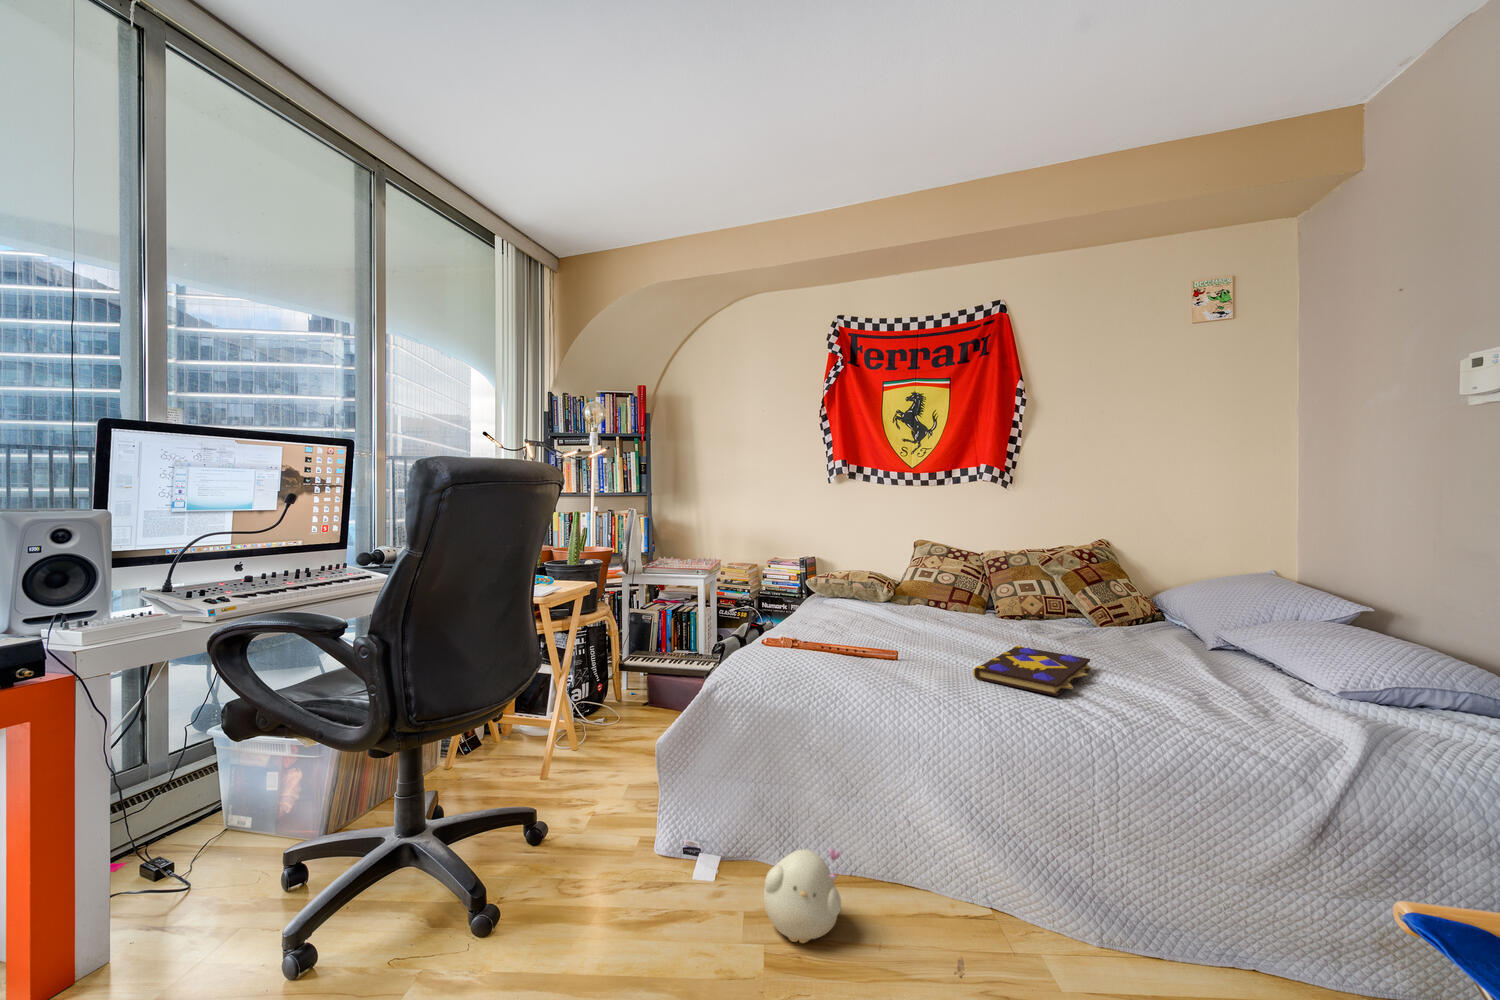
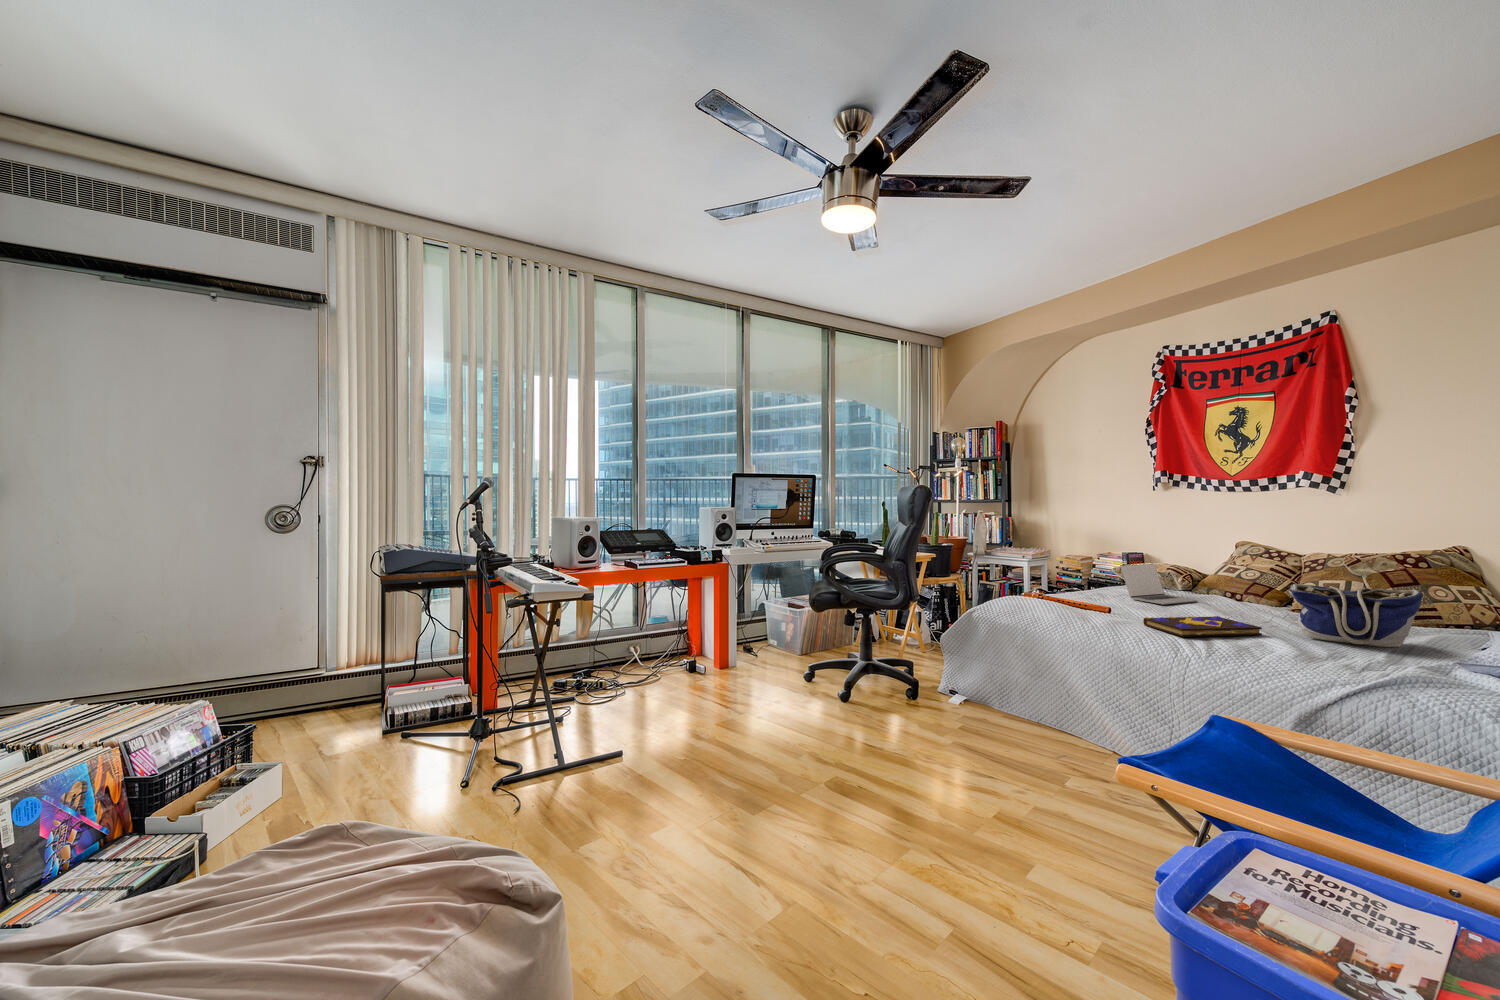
laptop: none [859,575,932,631] -> present [1120,564,1198,605]
tote bag: none [1097,594,1226,666] -> present [1289,584,1423,647]
plush toy: present [763,849,846,943] -> none [977,686,1020,727]

